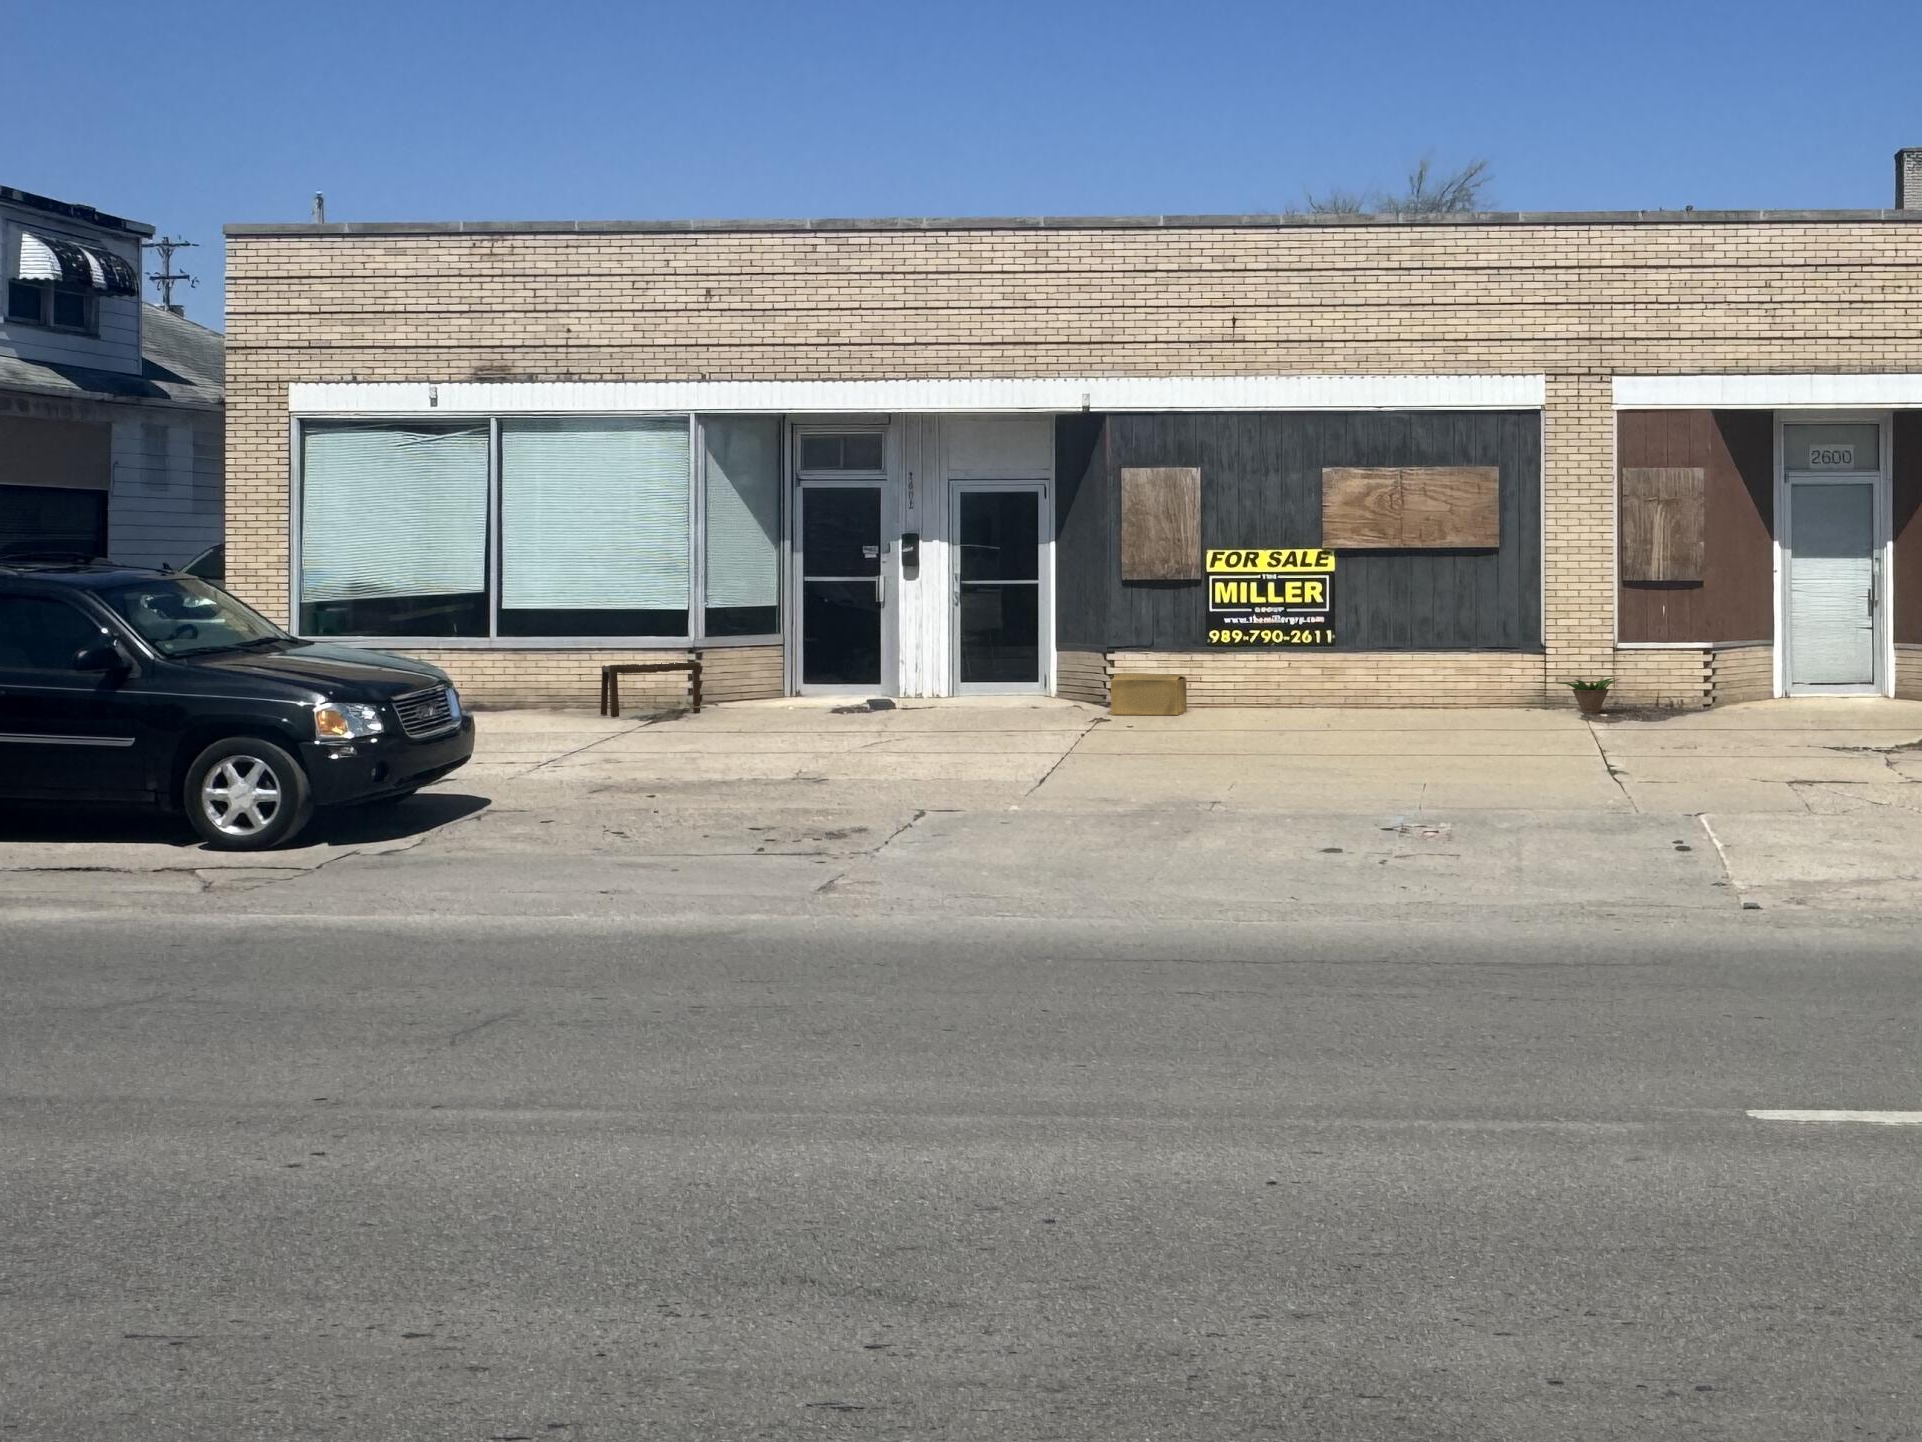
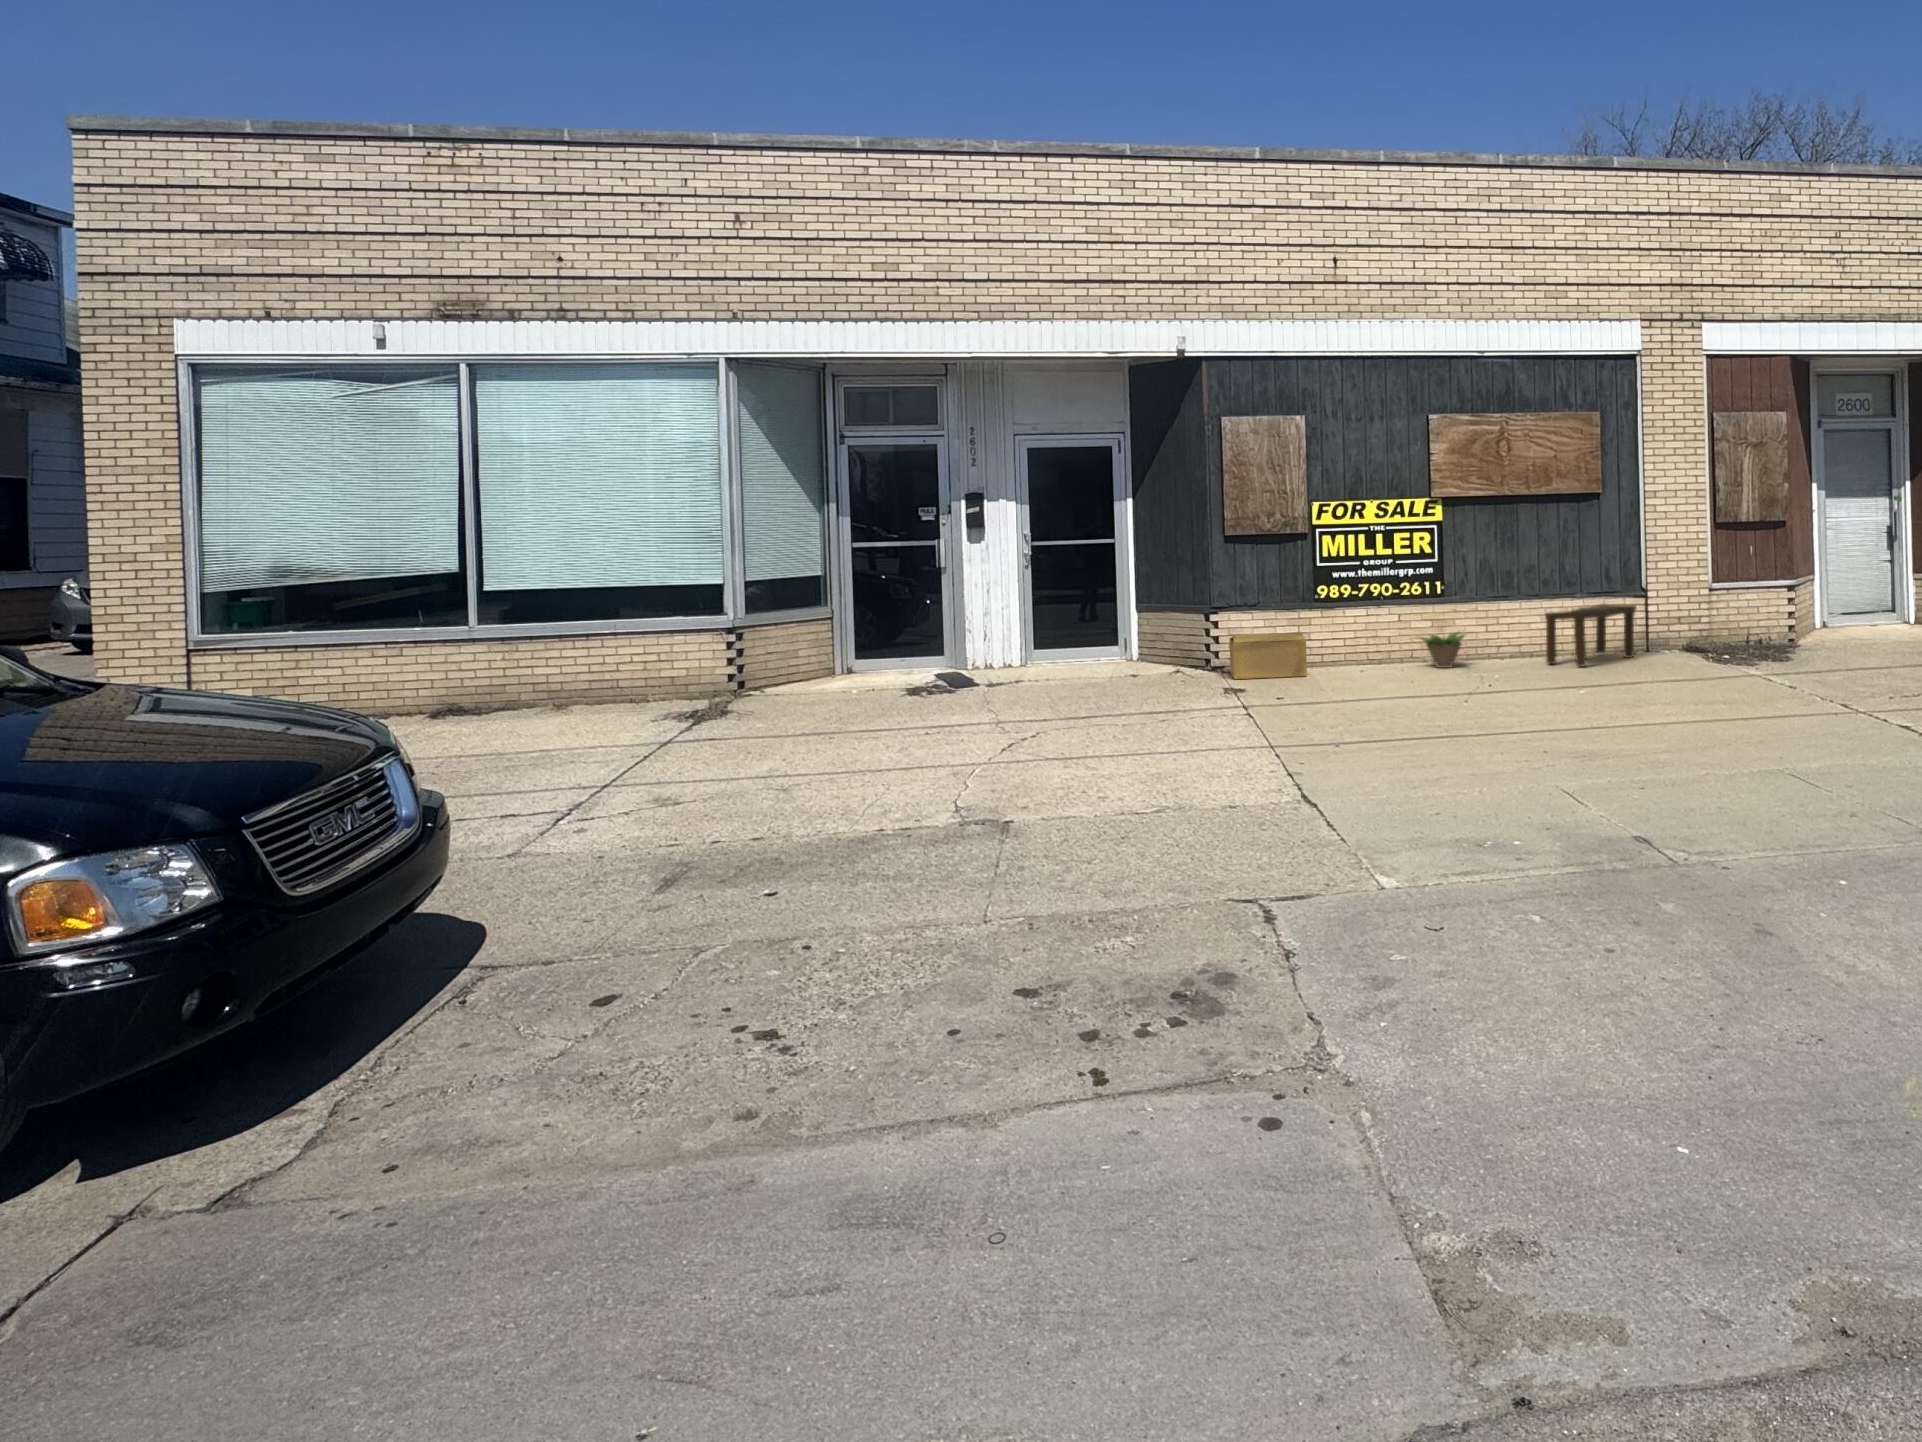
bench: present [600,662,701,717] -> present [1545,604,1636,666]
decorative plant: present [1557,678,1620,713] -> present [1419,632,1470,668]

